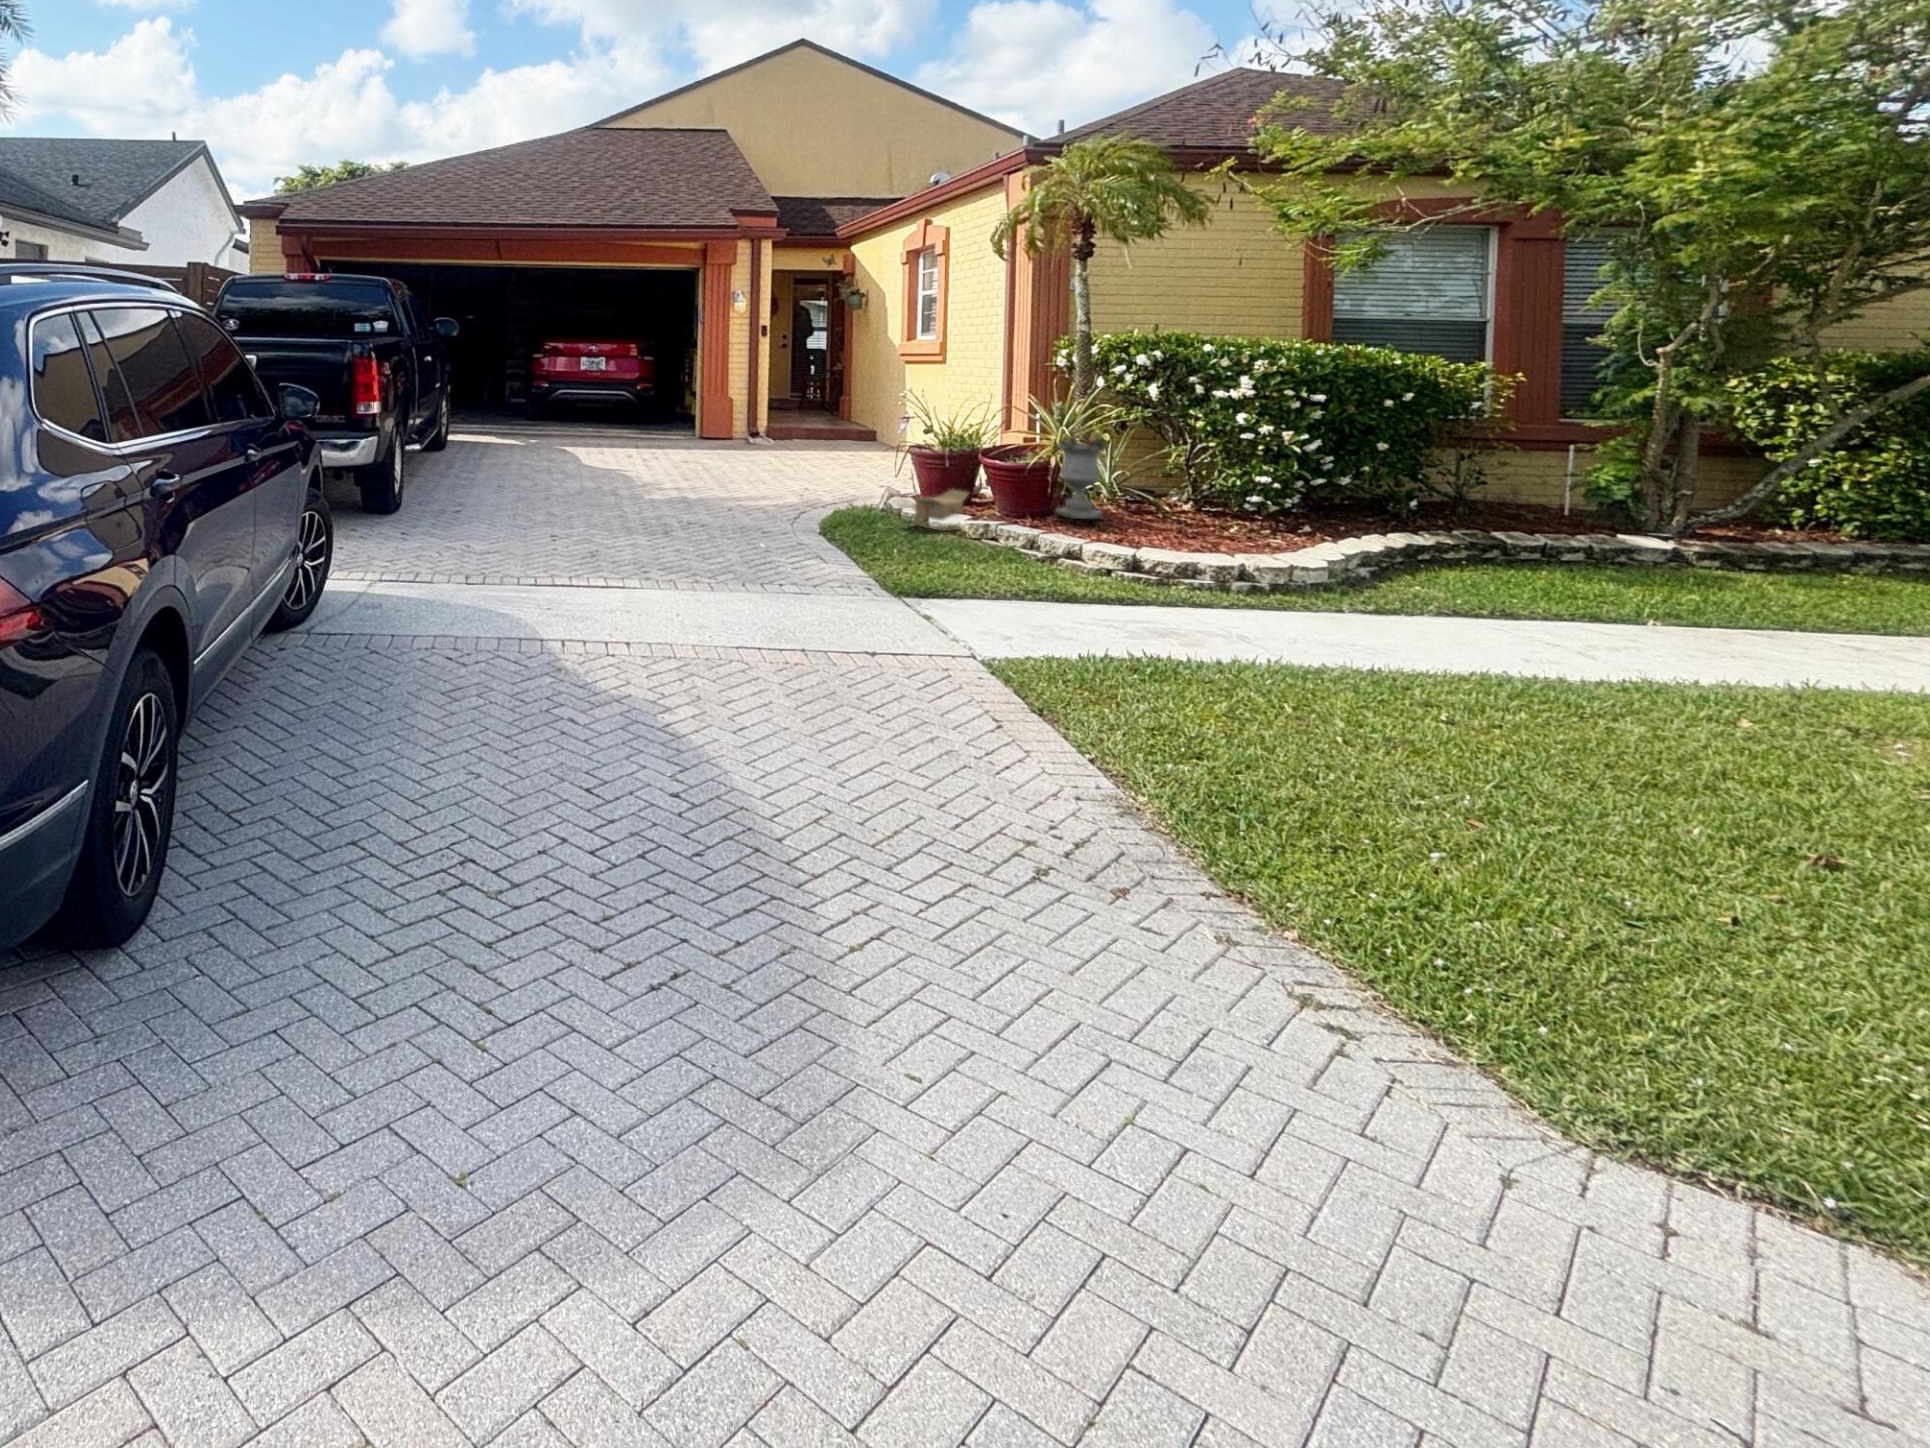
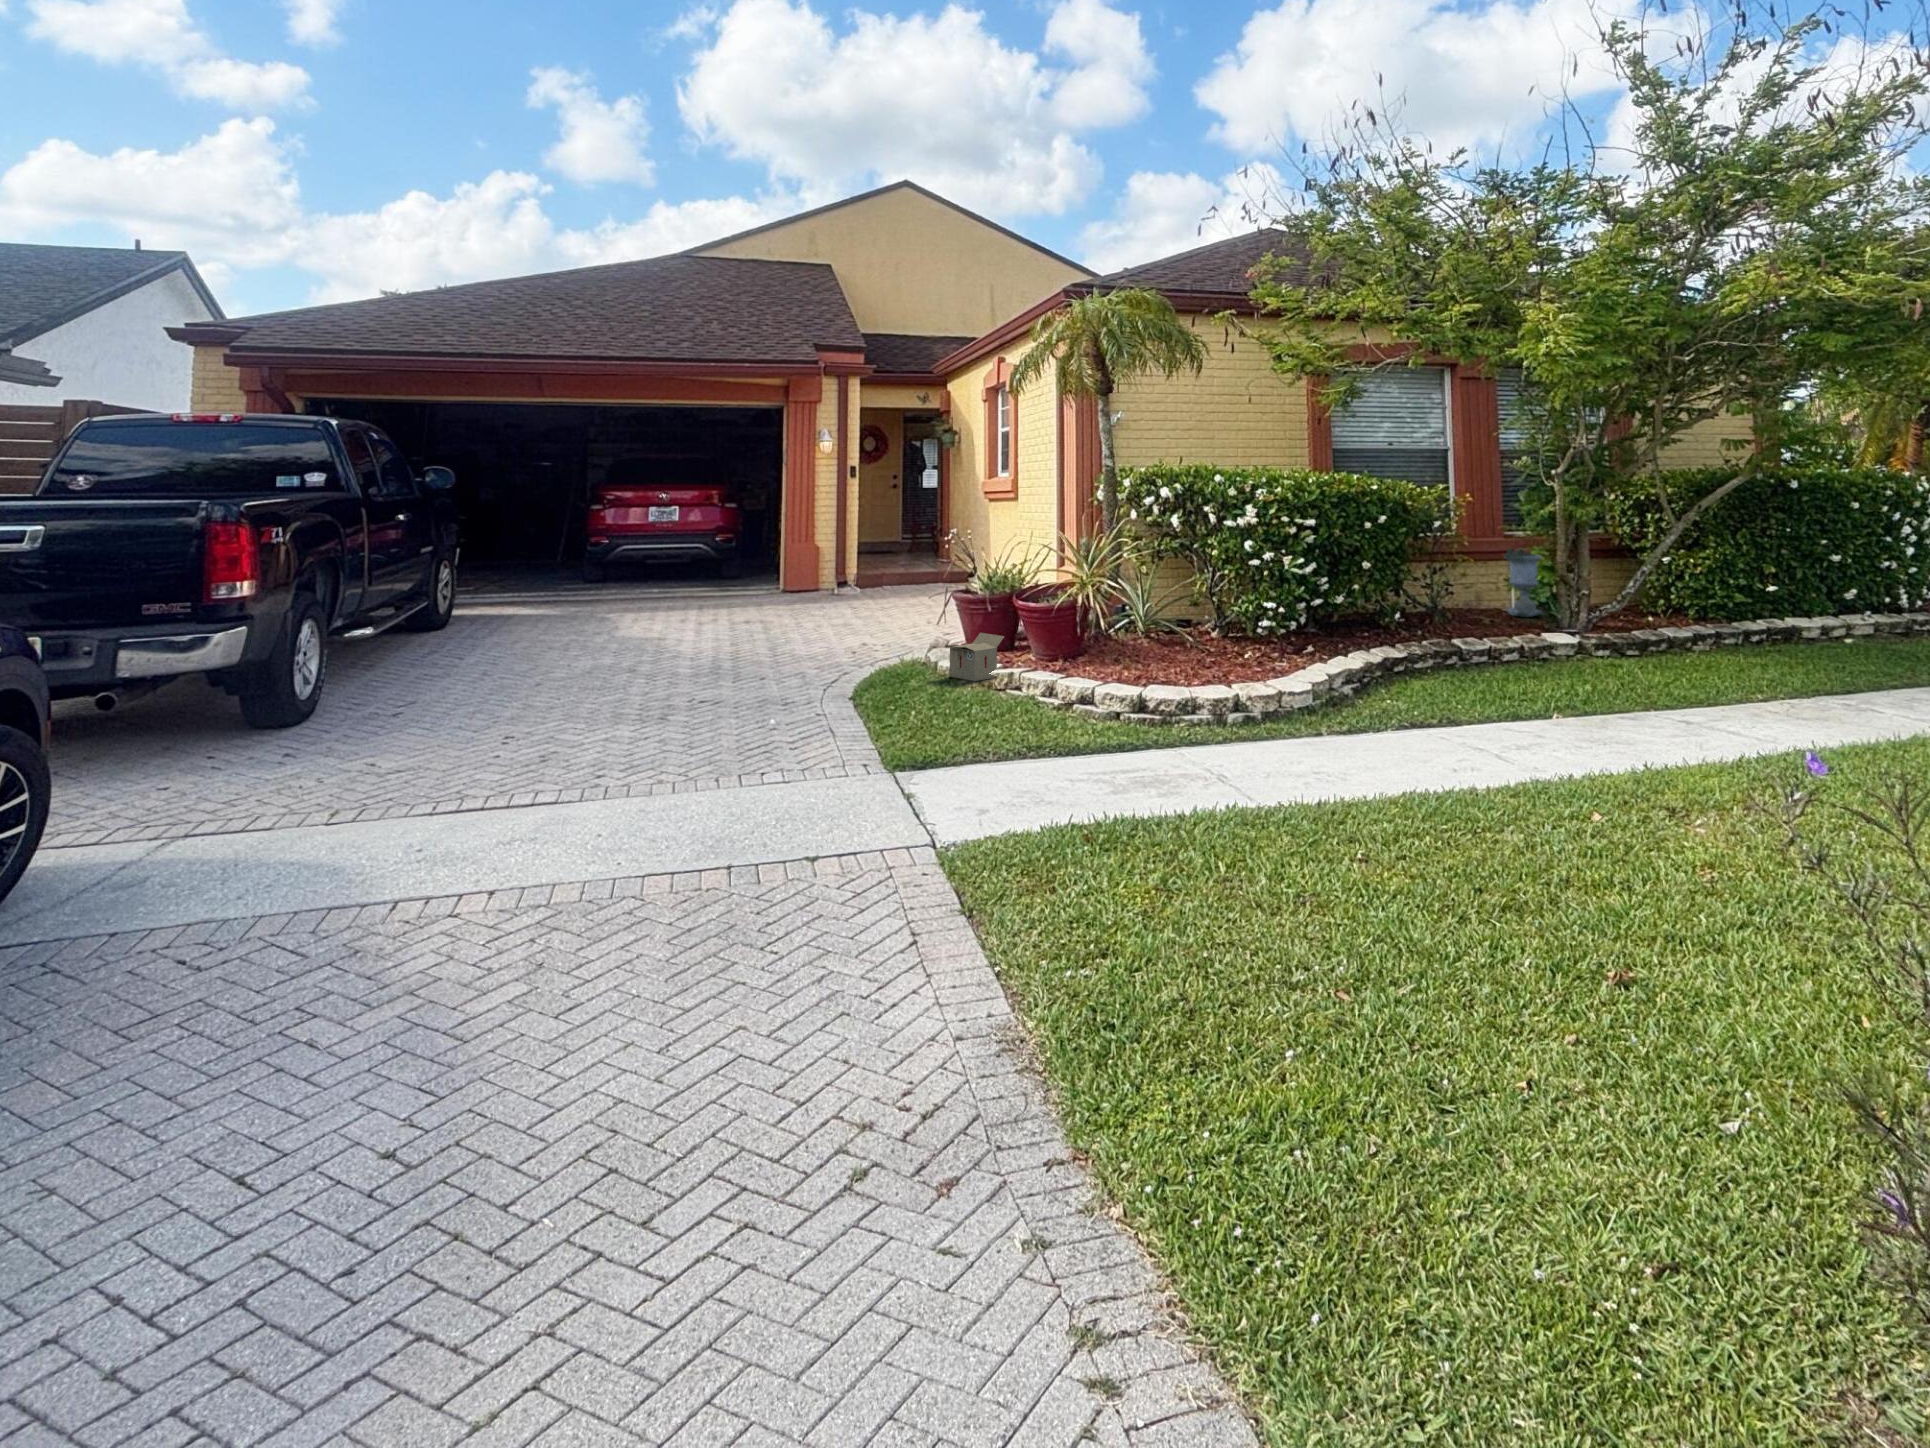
planter: present [1055,437,1106,519] -> present [1503,547,1542,617]

